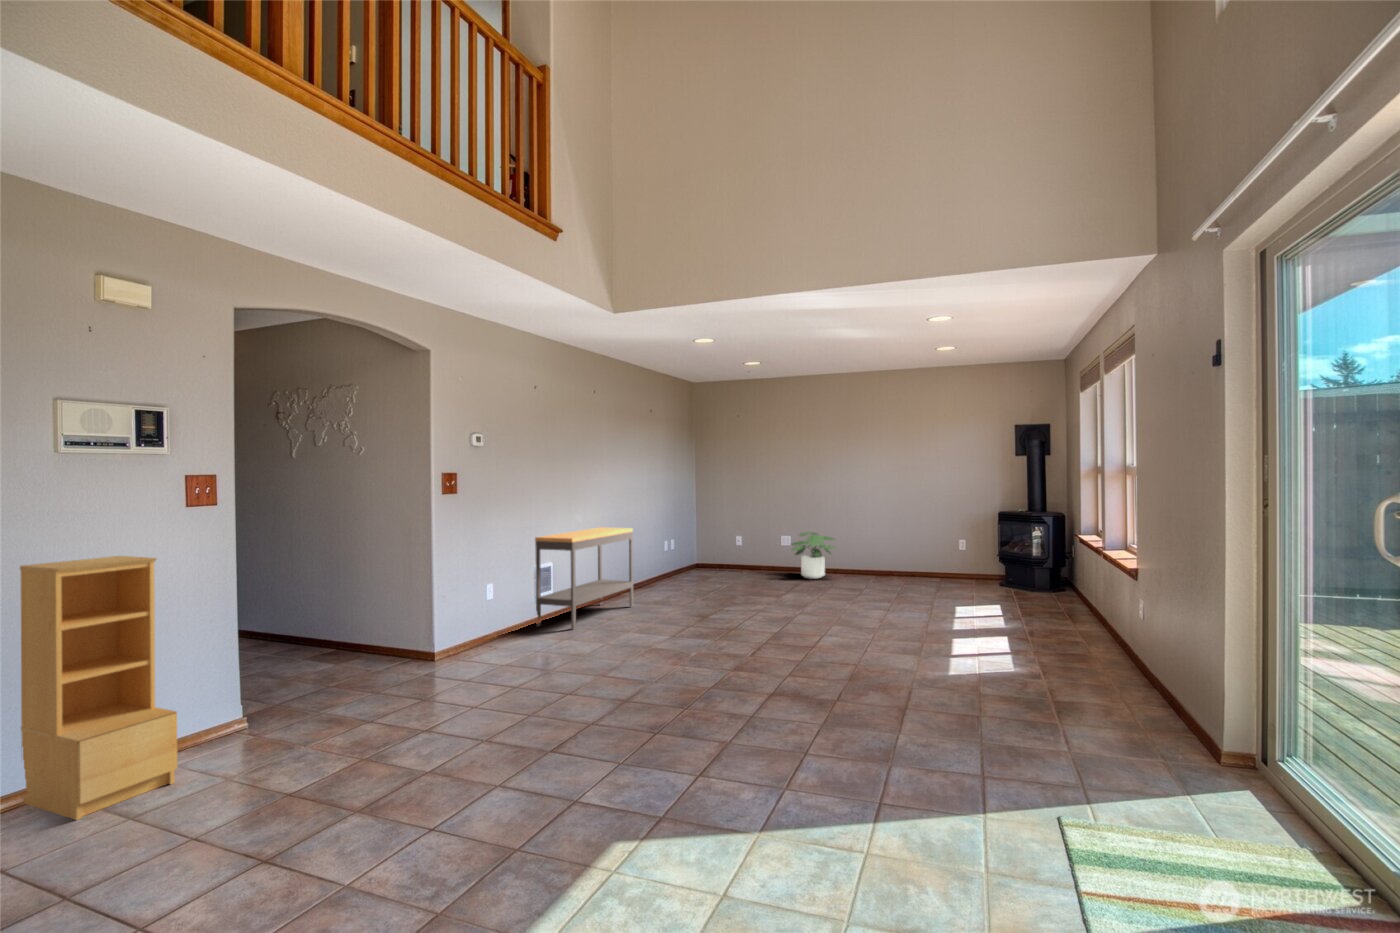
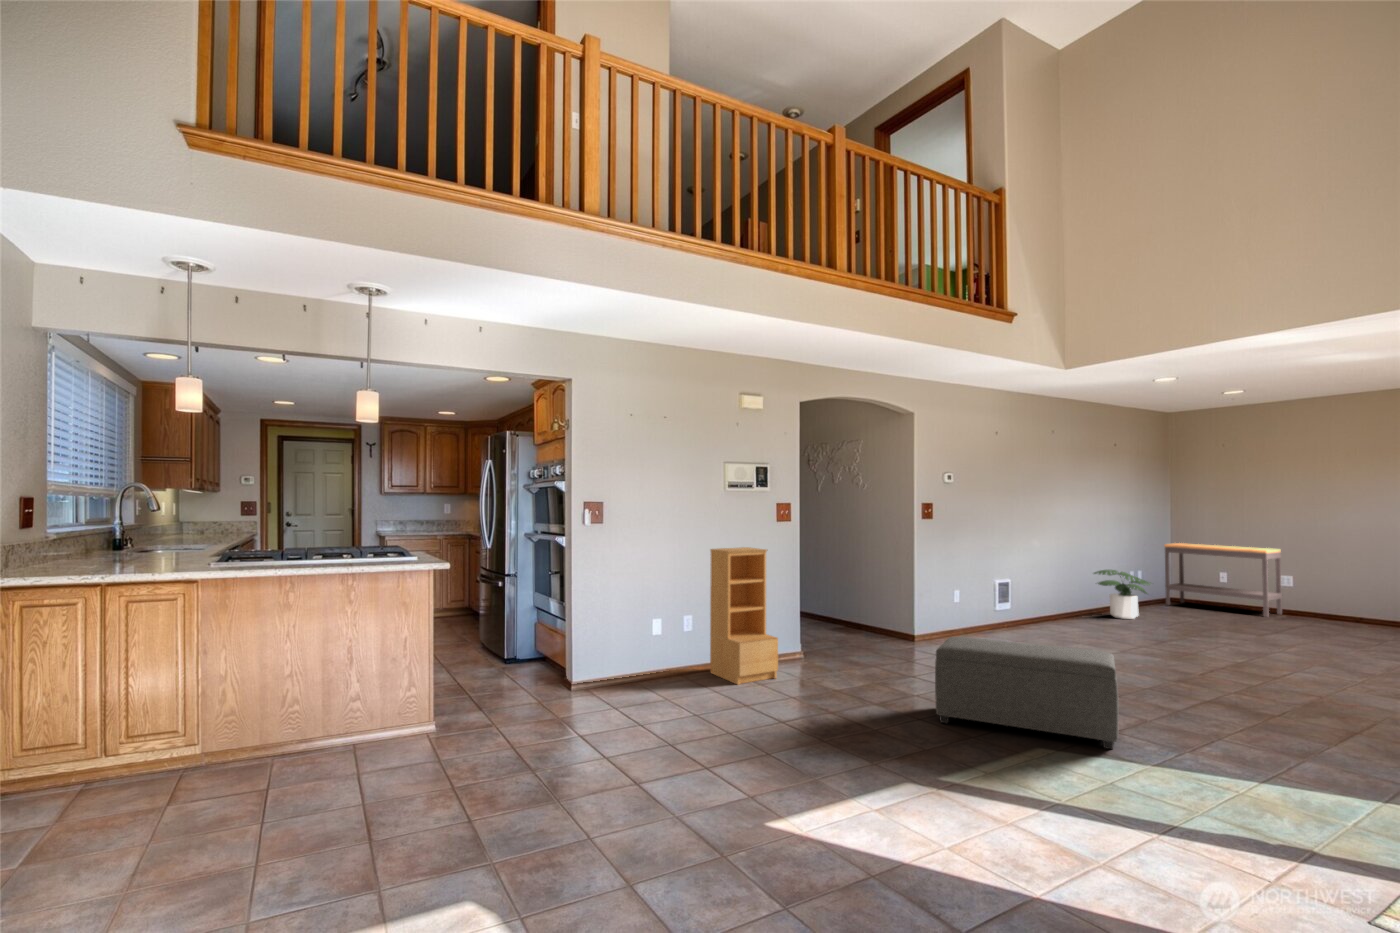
console table: present [535,527,634,630] -> present [1164,543,1282,617]
potted plant: present [791,532,835,579] -> present [1094,570,1150,619]
ottoman: none [451,660,699,814] -> present [935,637,1119,749]

